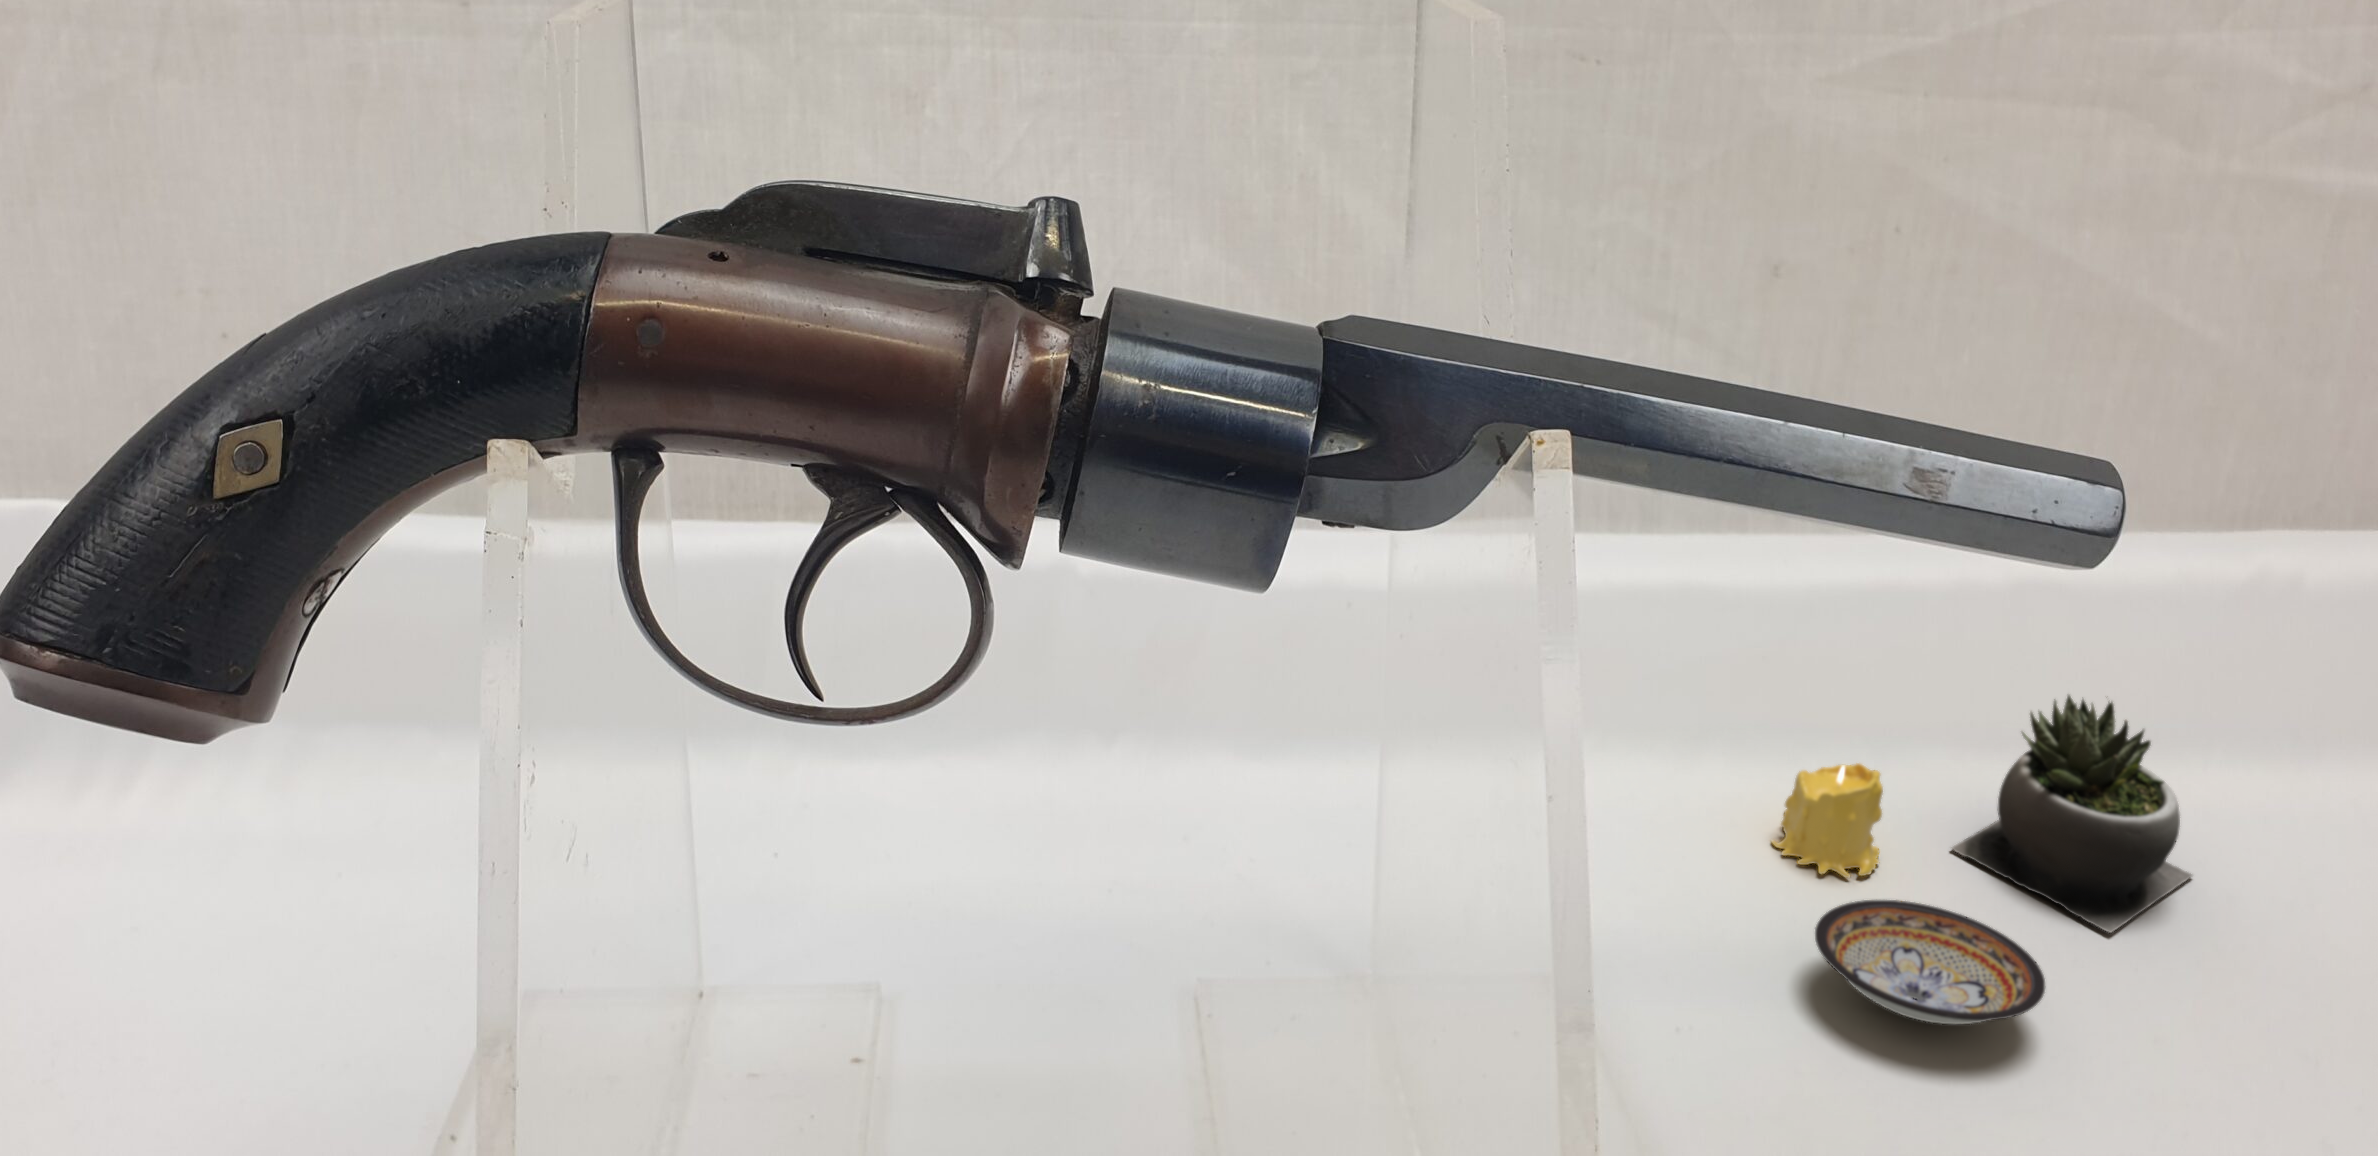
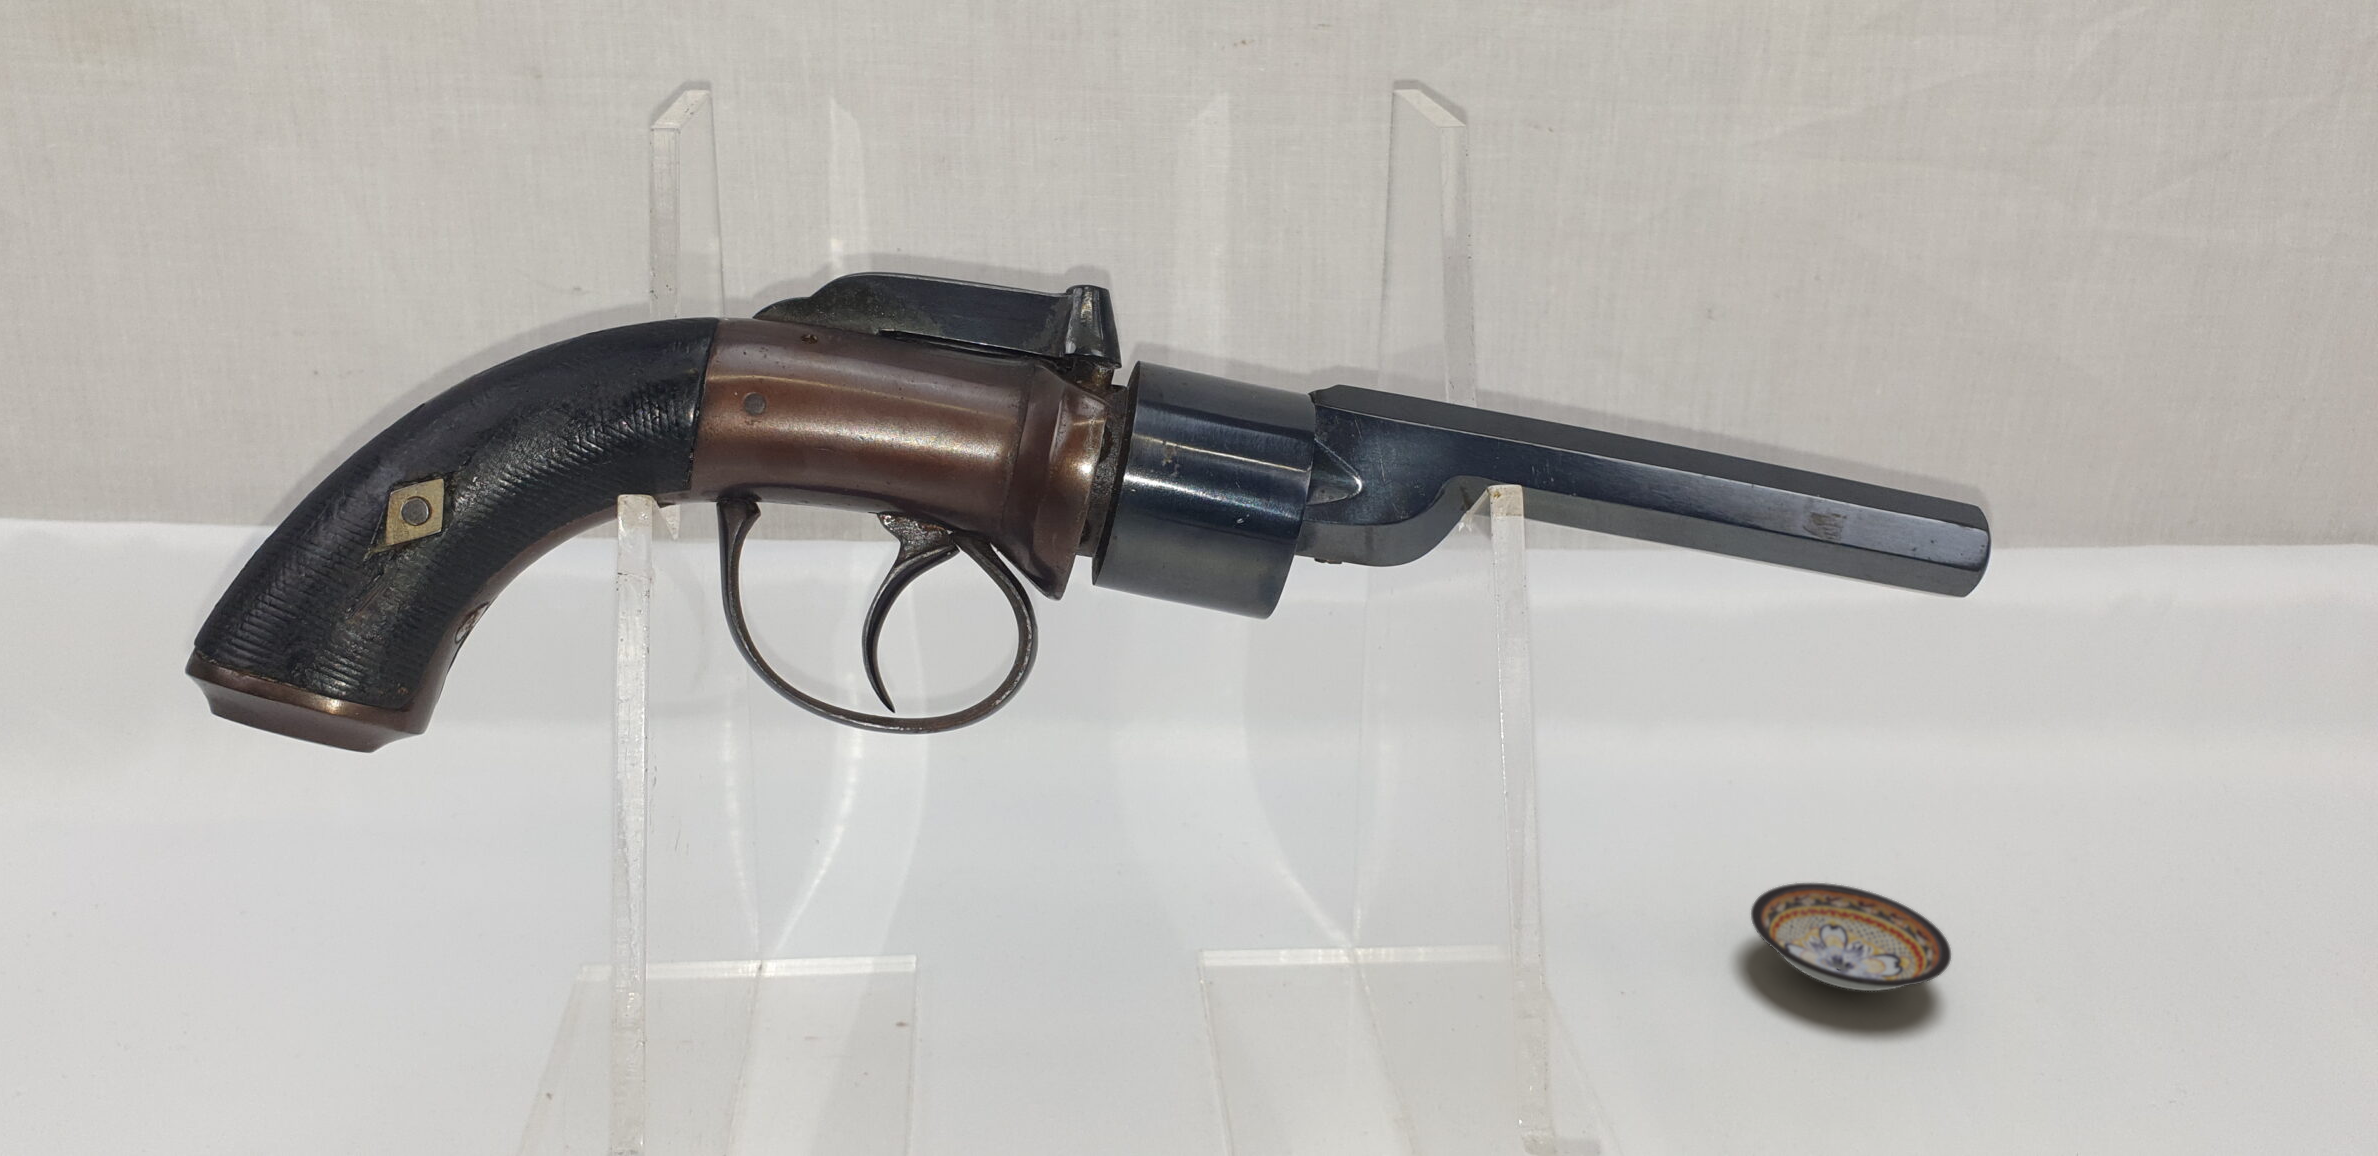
succulent plant: present [1952,695,2192,933] -> none [1878,699,2094,912]
candle: present [1772,763,1883,878] -> none [1718,760,1816,865]

